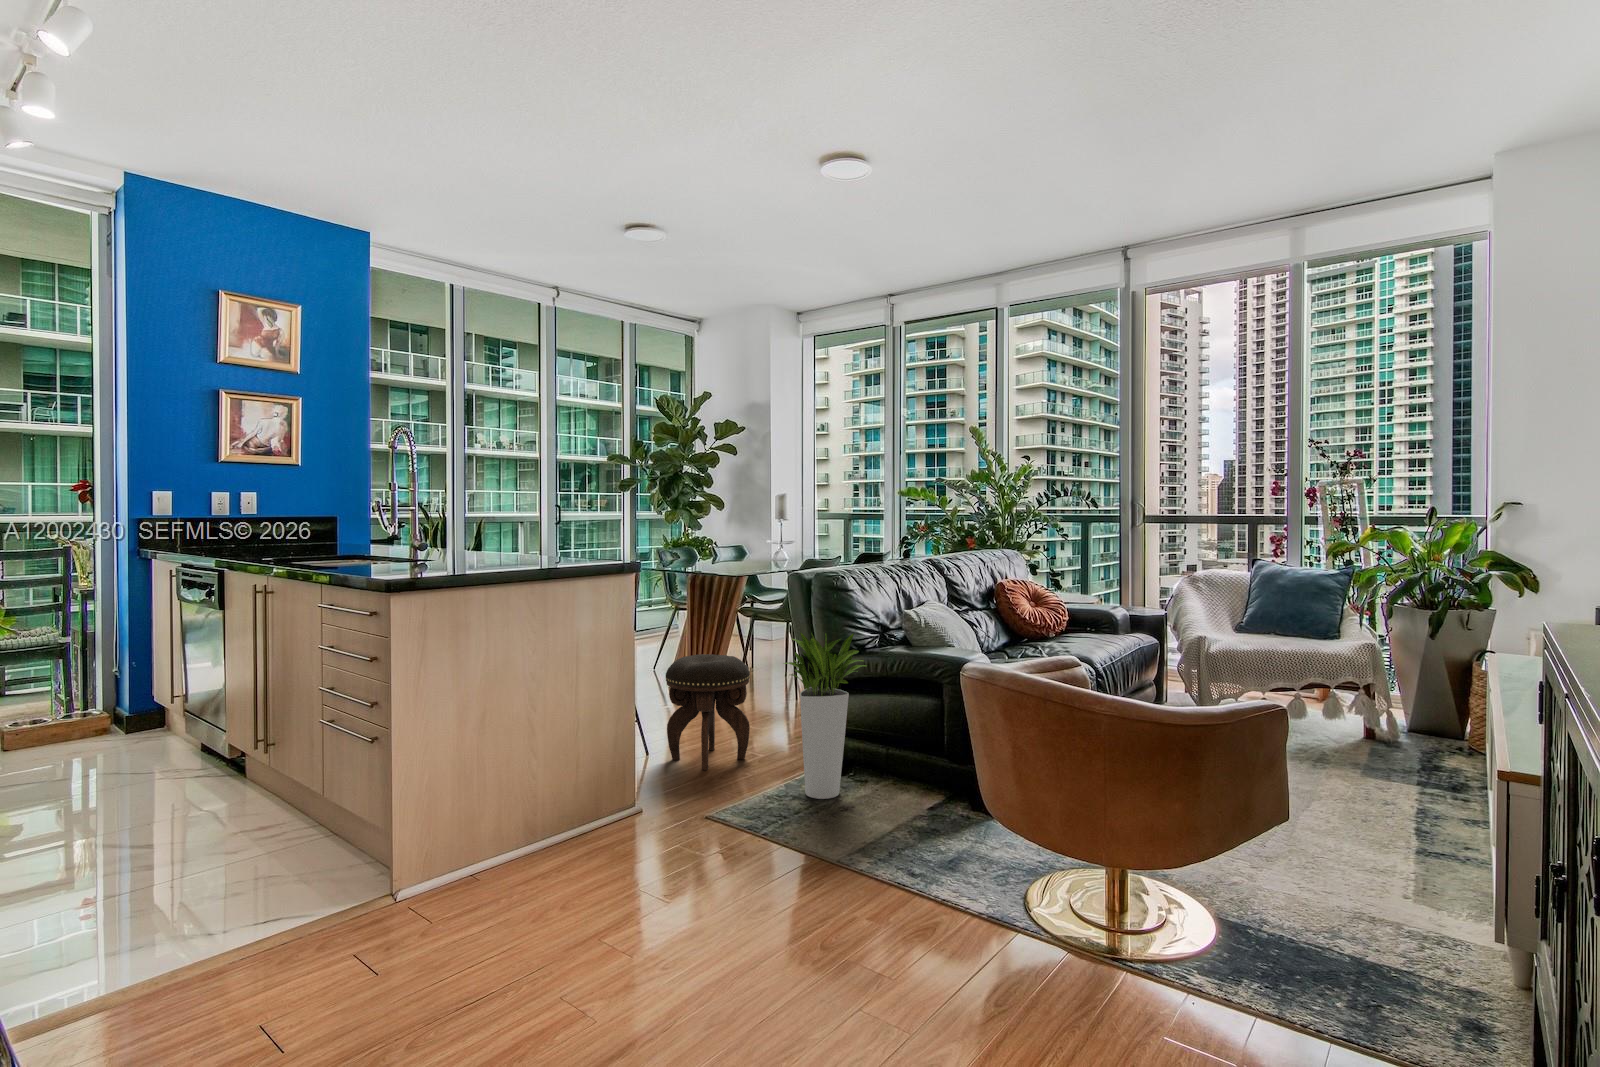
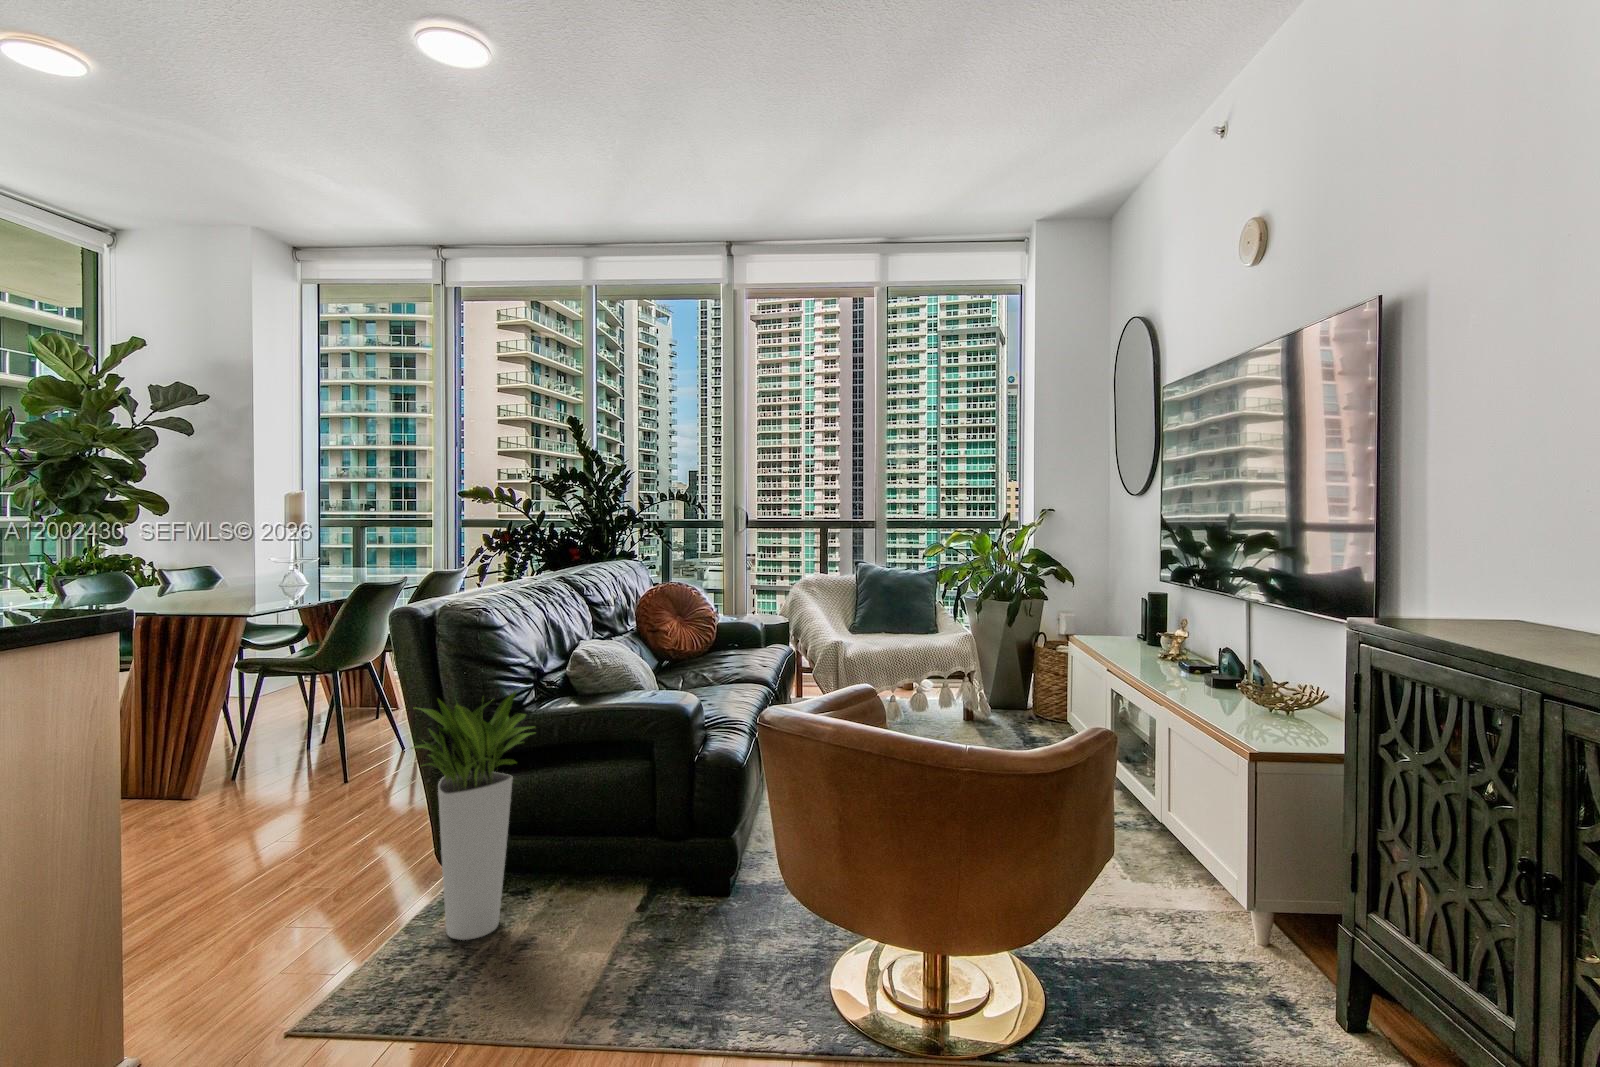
footstool: present [666,654,750,770] -> none [161,742,321,936]

